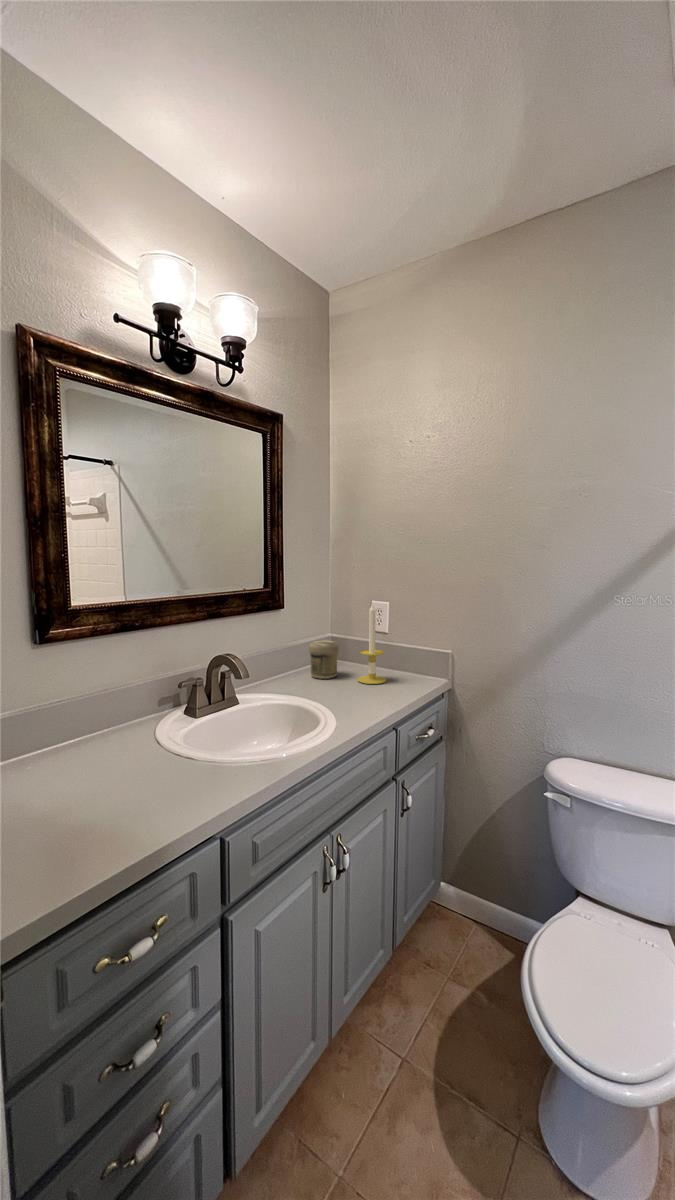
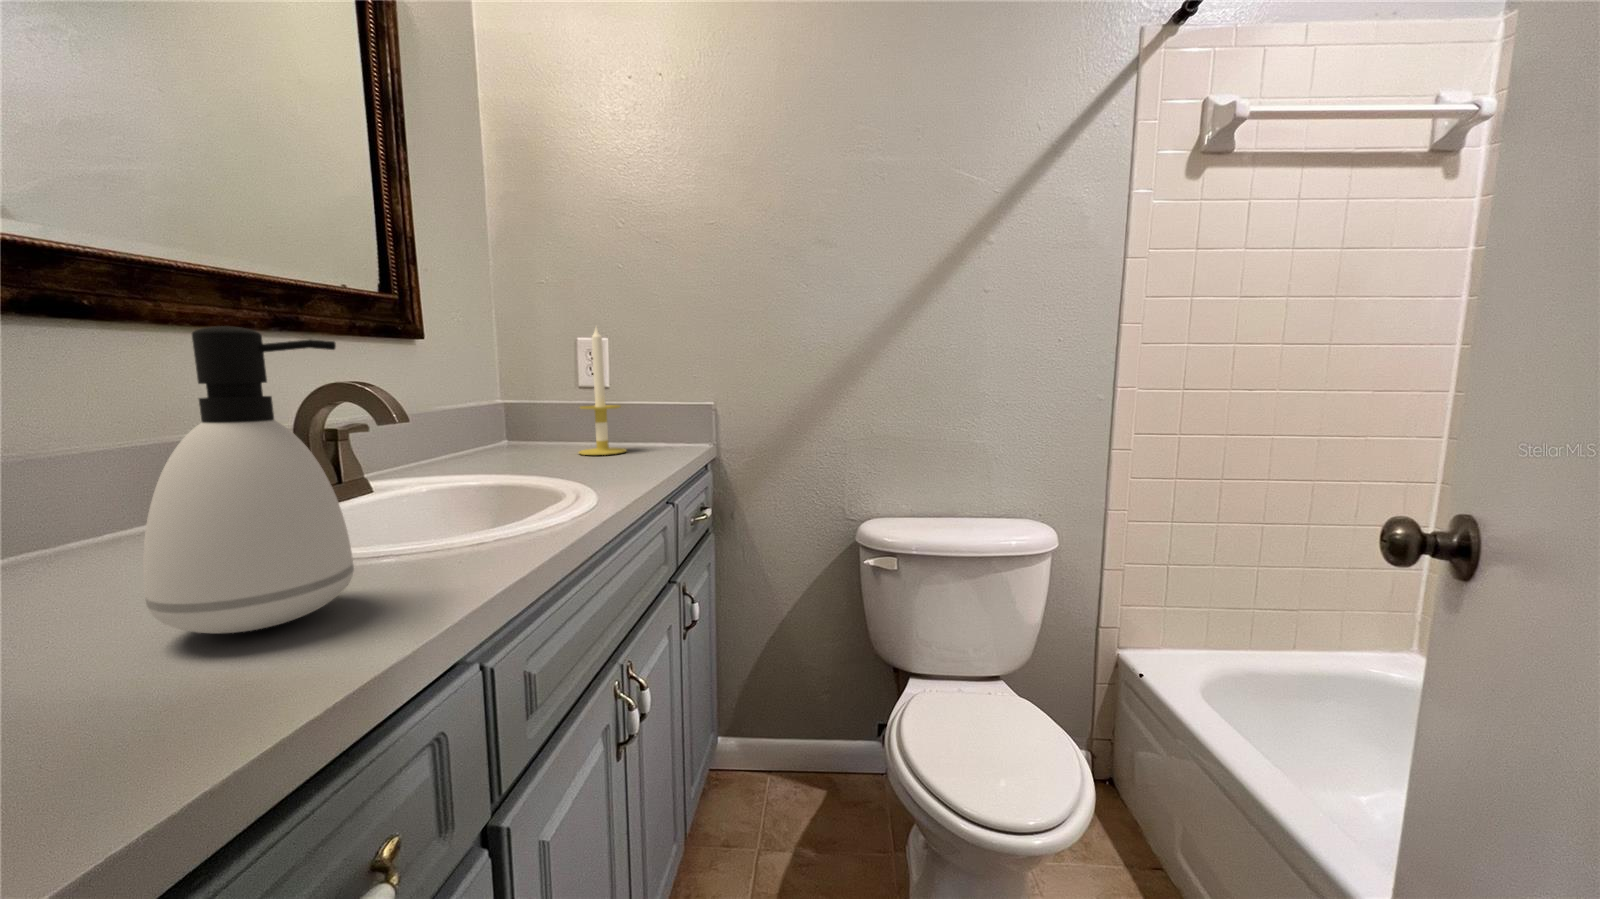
jar: present [309,640,338,679] -> none [483,397,538,458]
soap dispenser: none [110,680,180,807] -> present [143,326,354,633]

